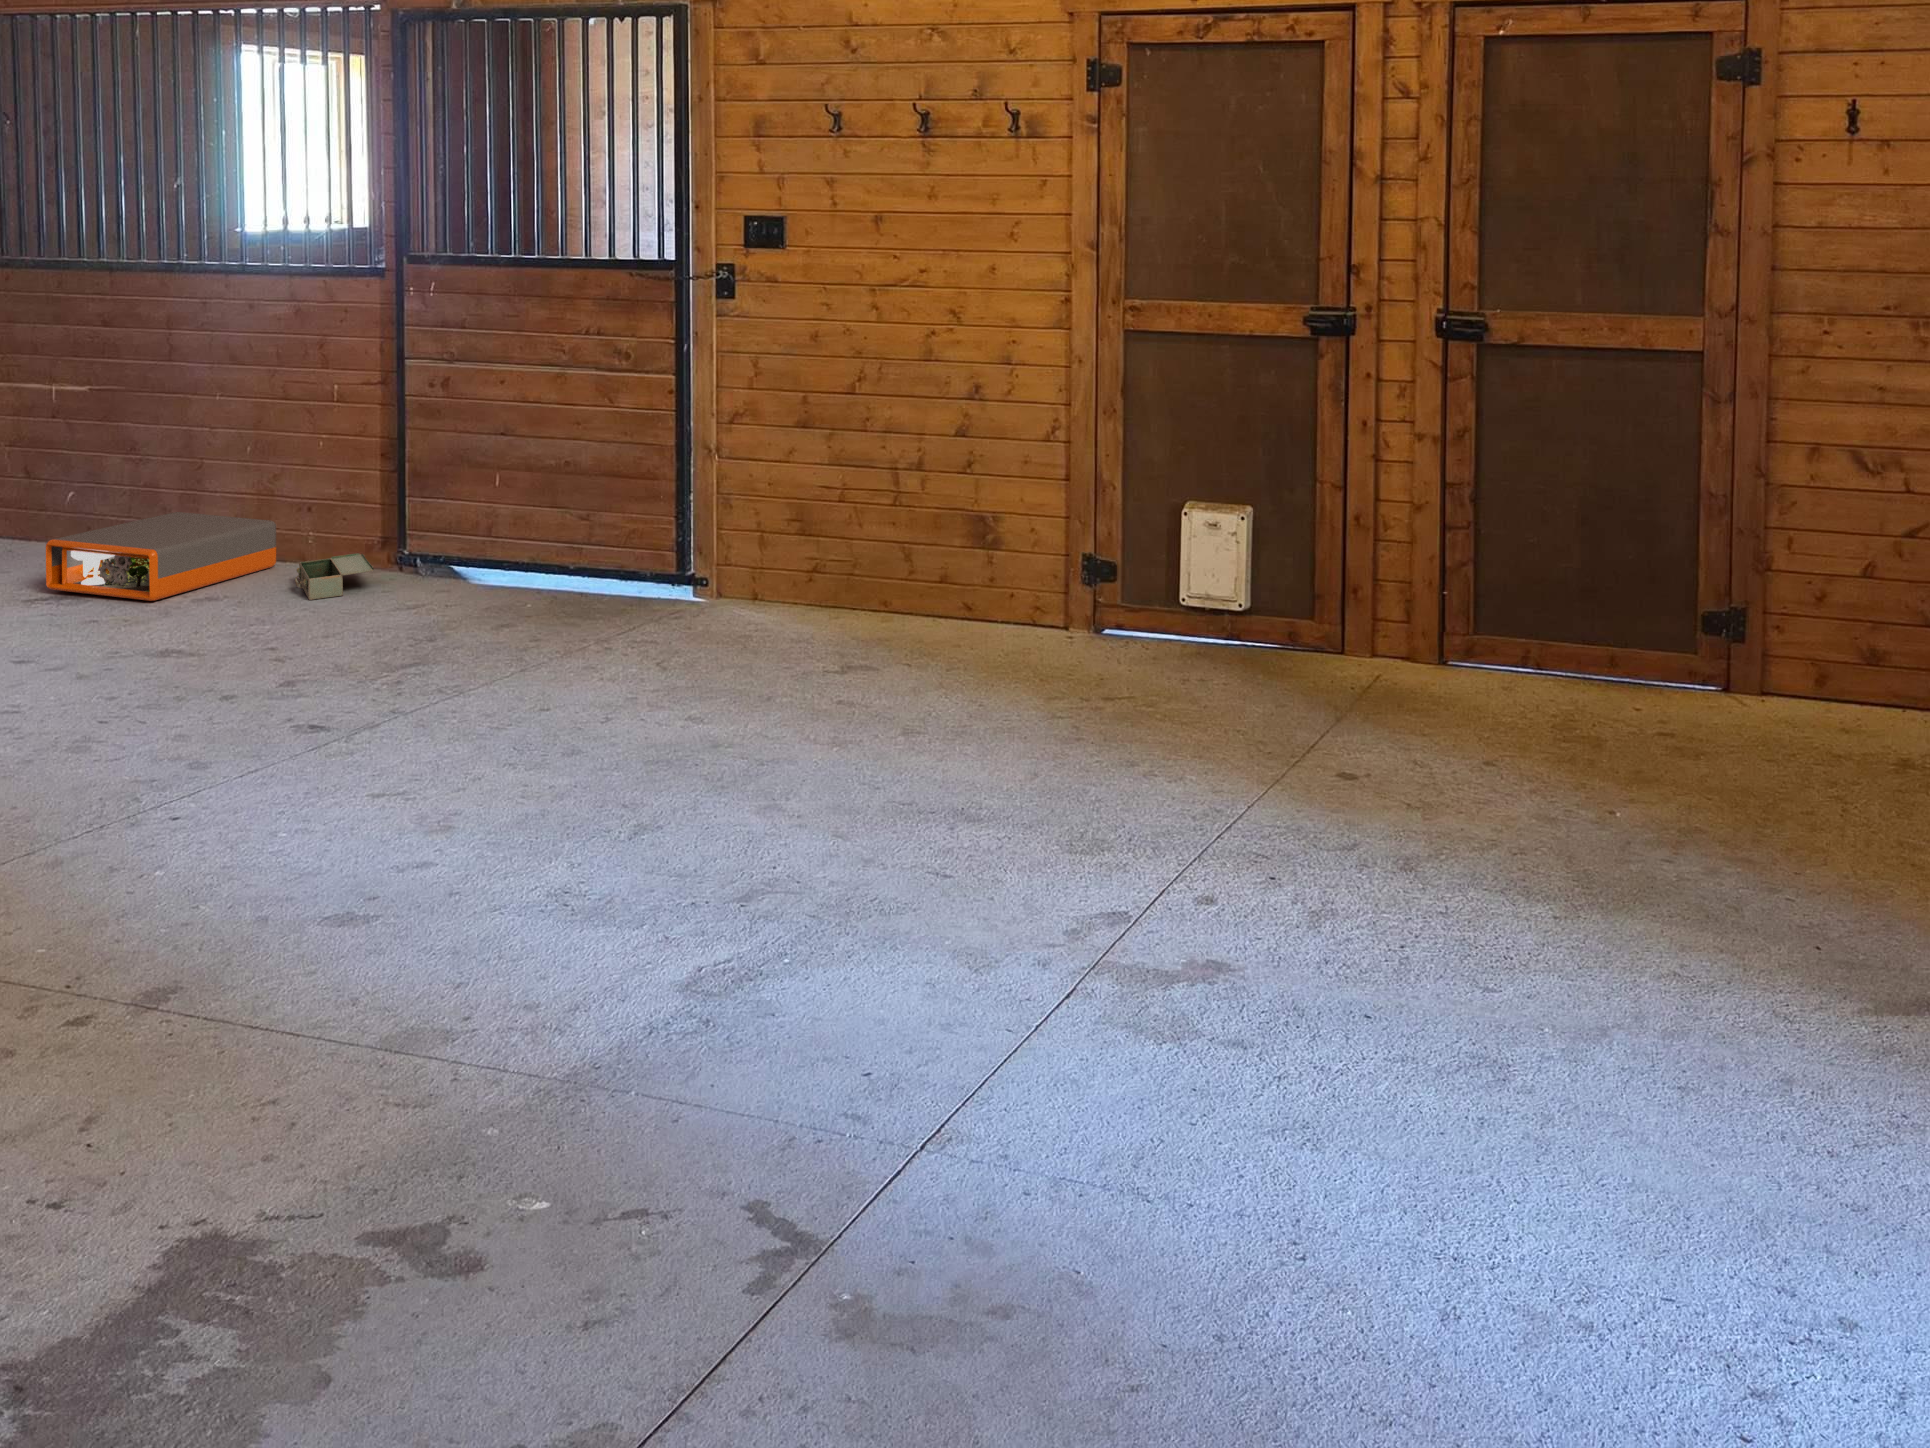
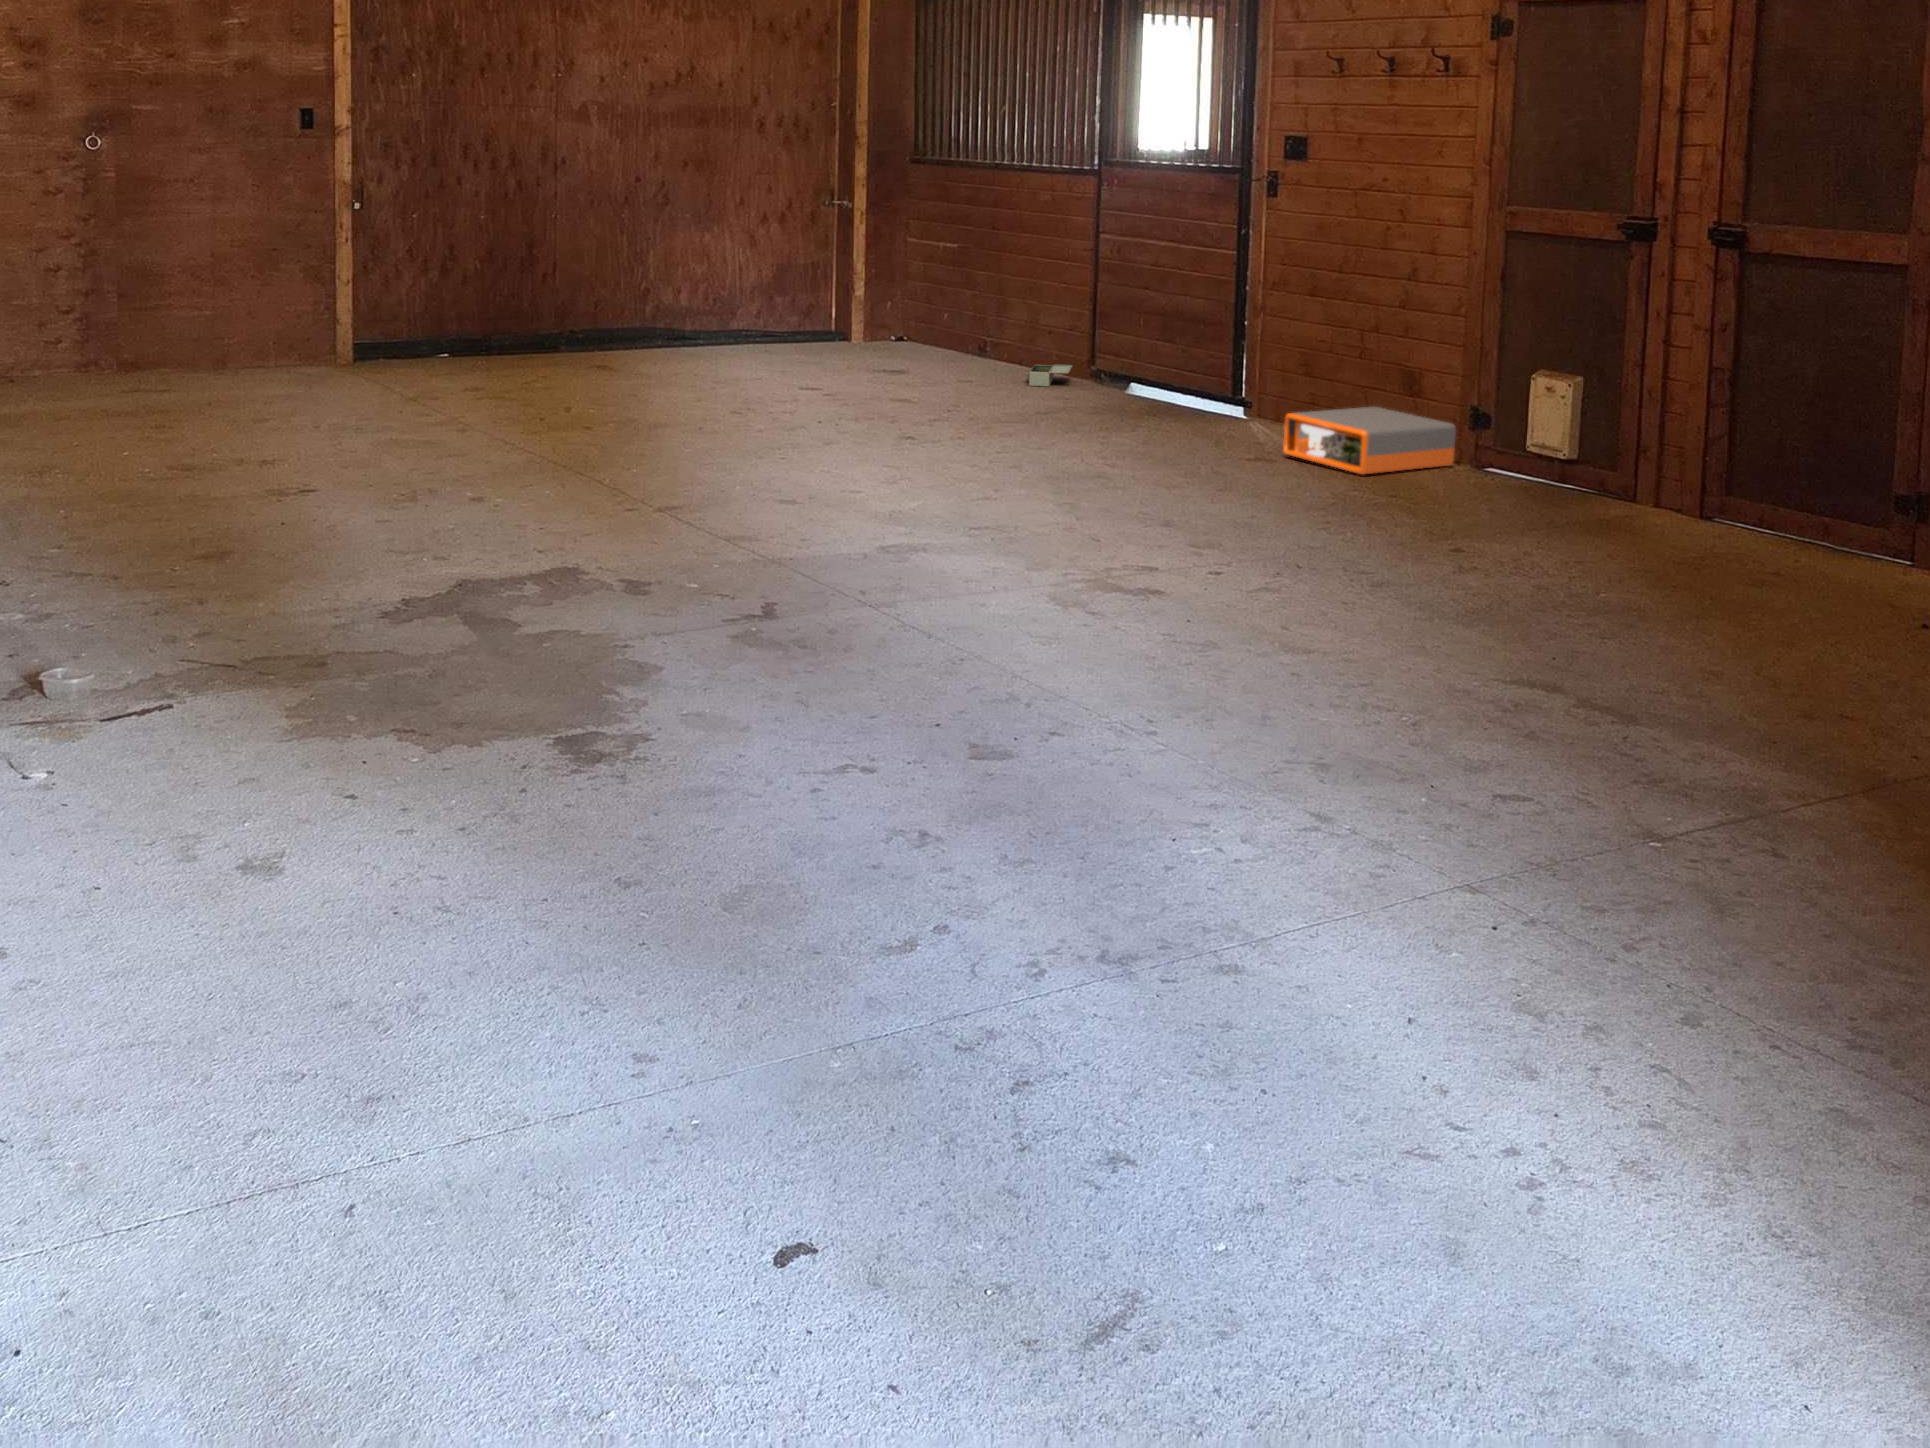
storage box: present [46,512,276,601] -> present [1283,407,1456,474]

